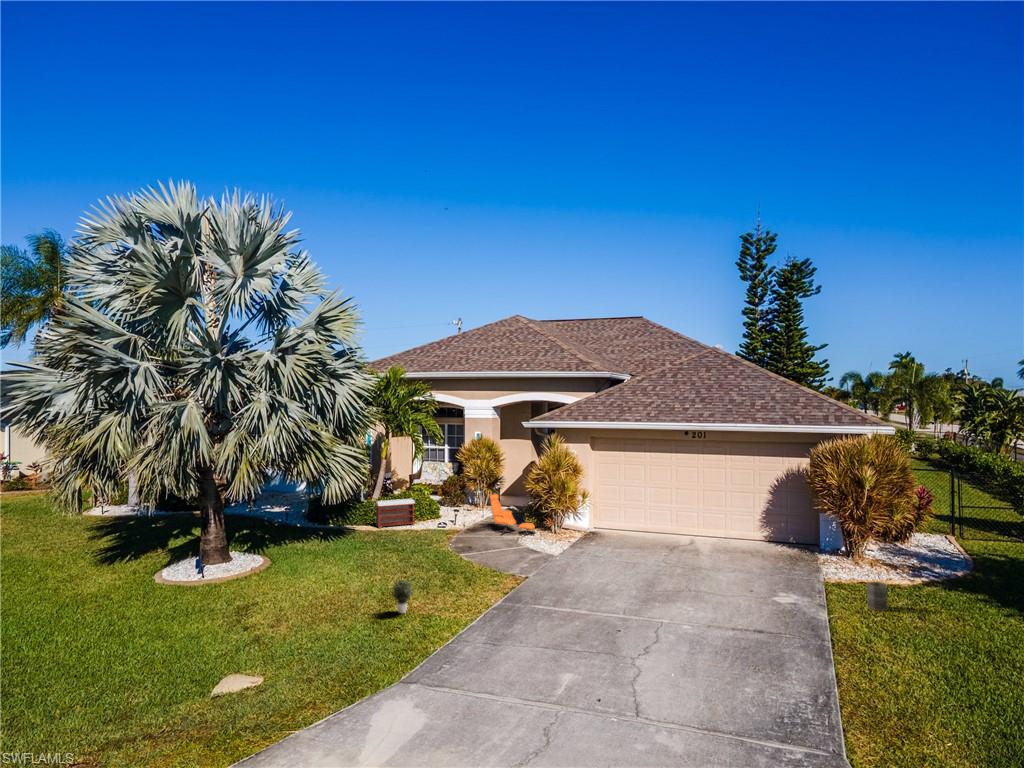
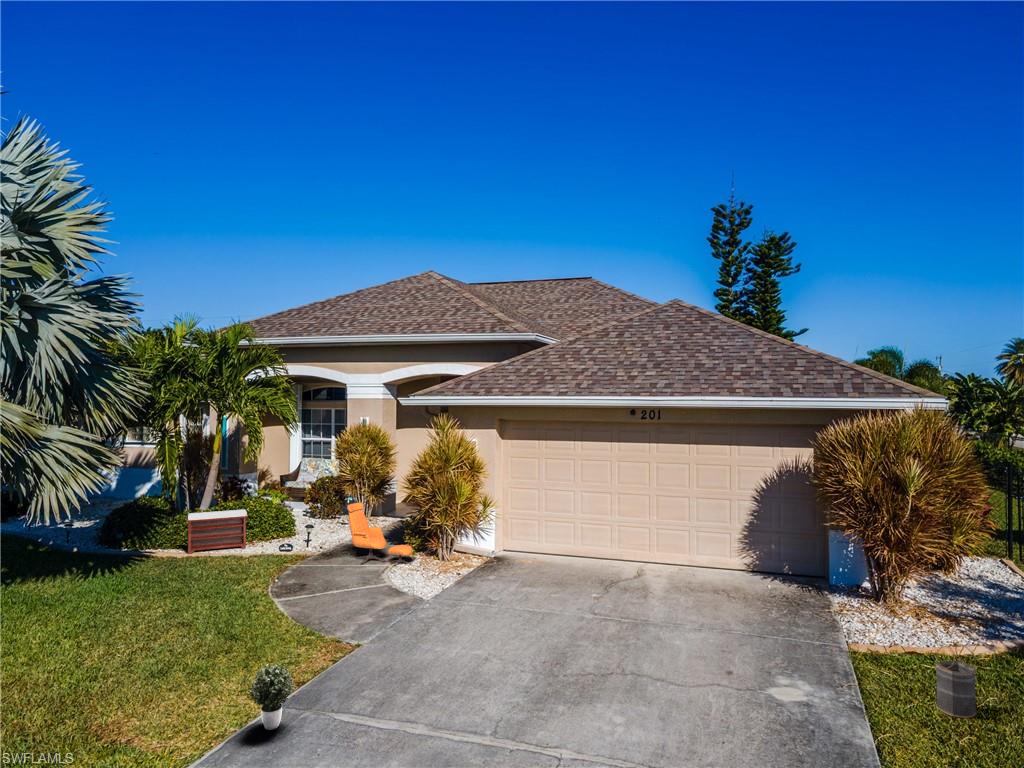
potted plant: present [391,580,413,614] -> present [248,664,294,730]

